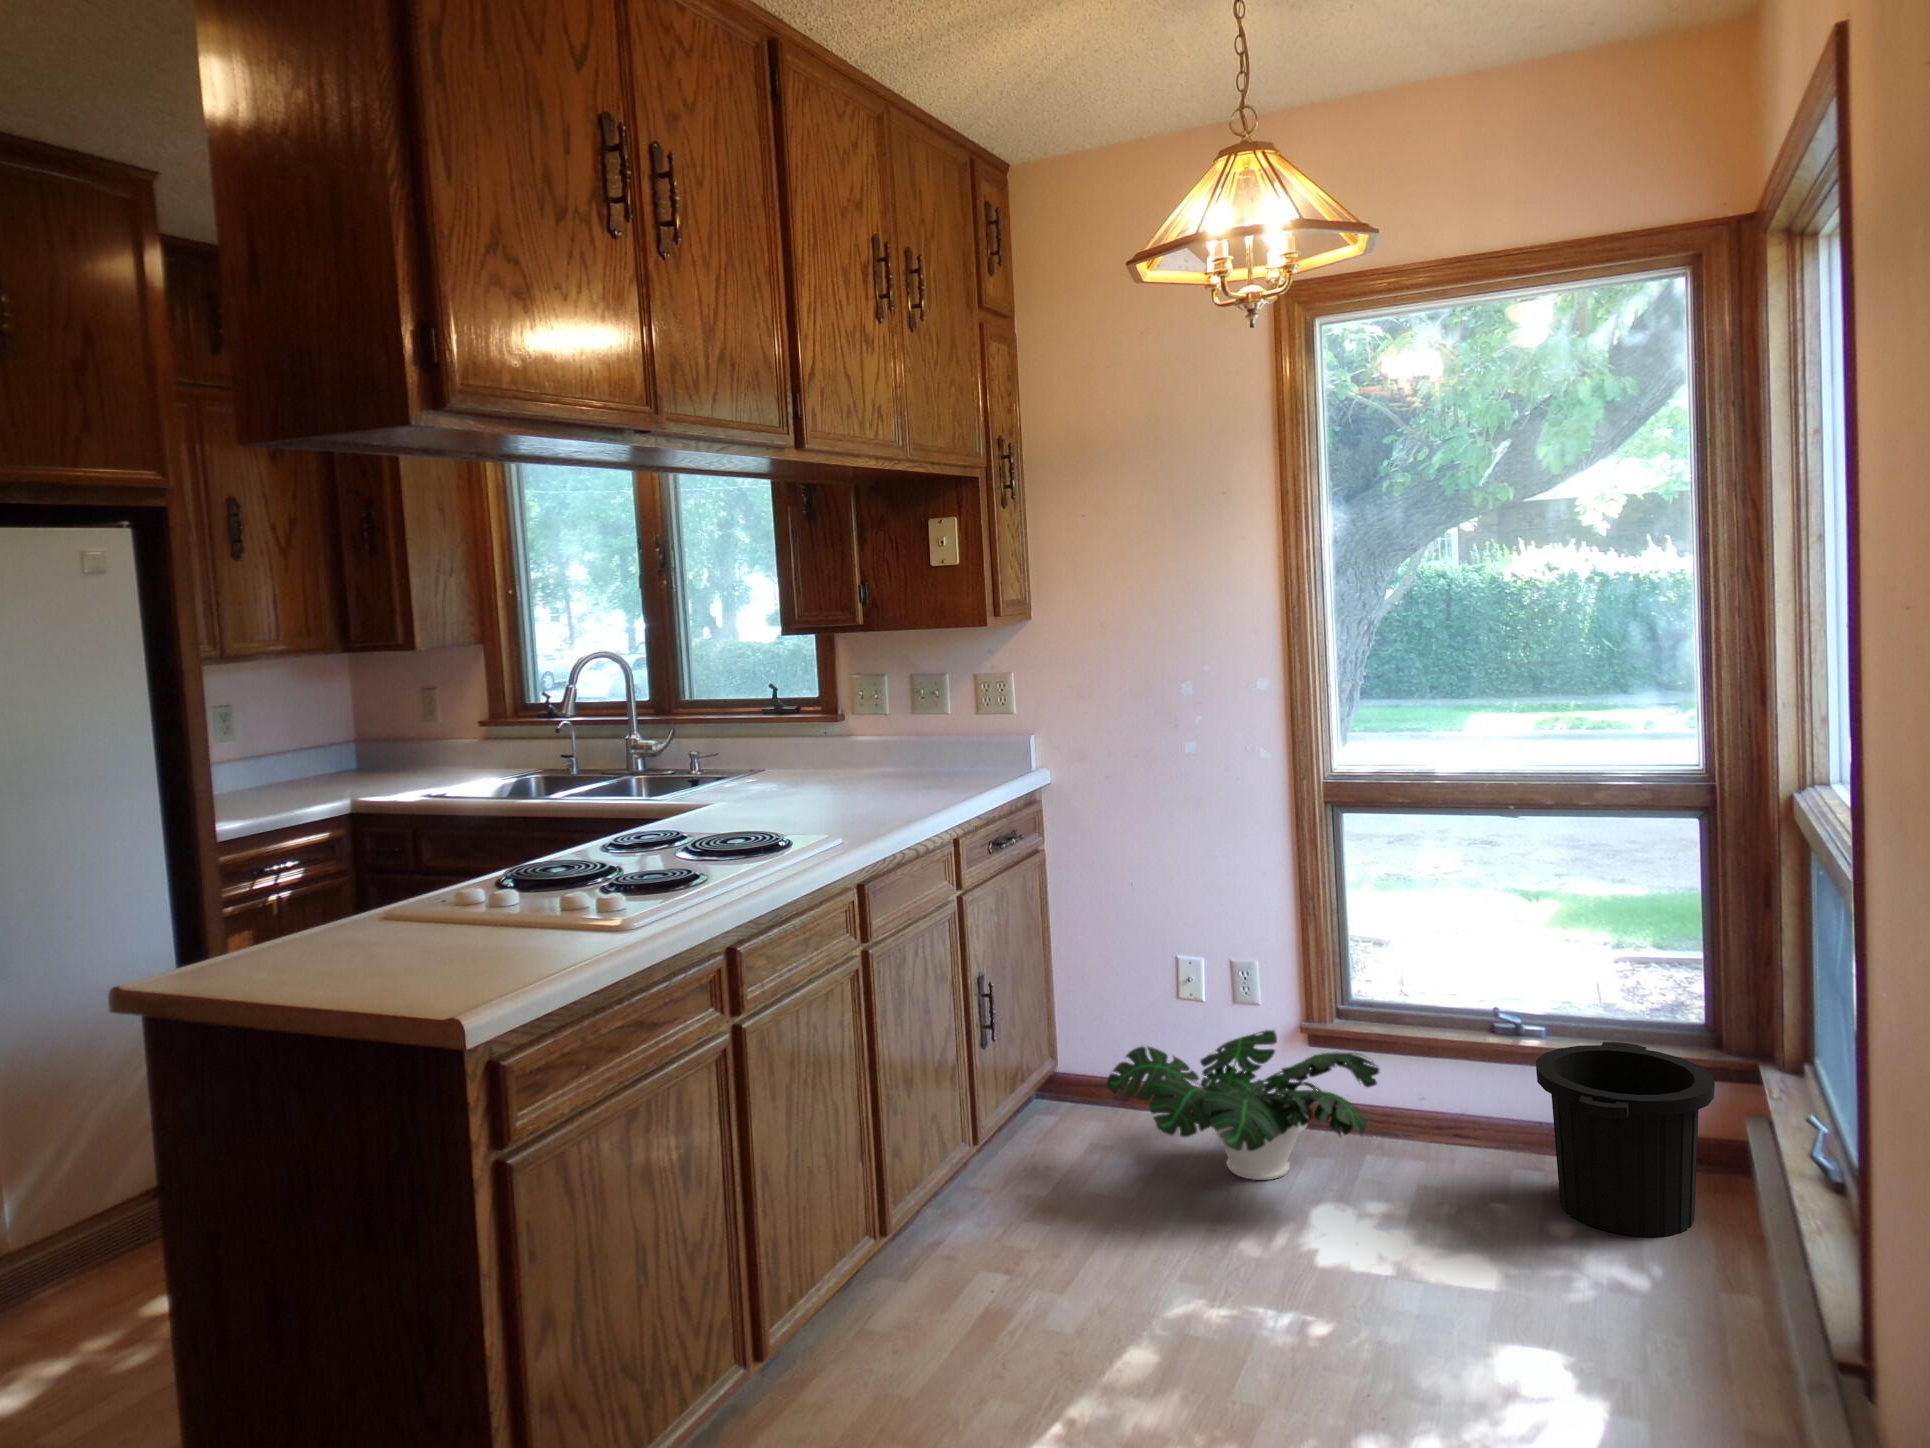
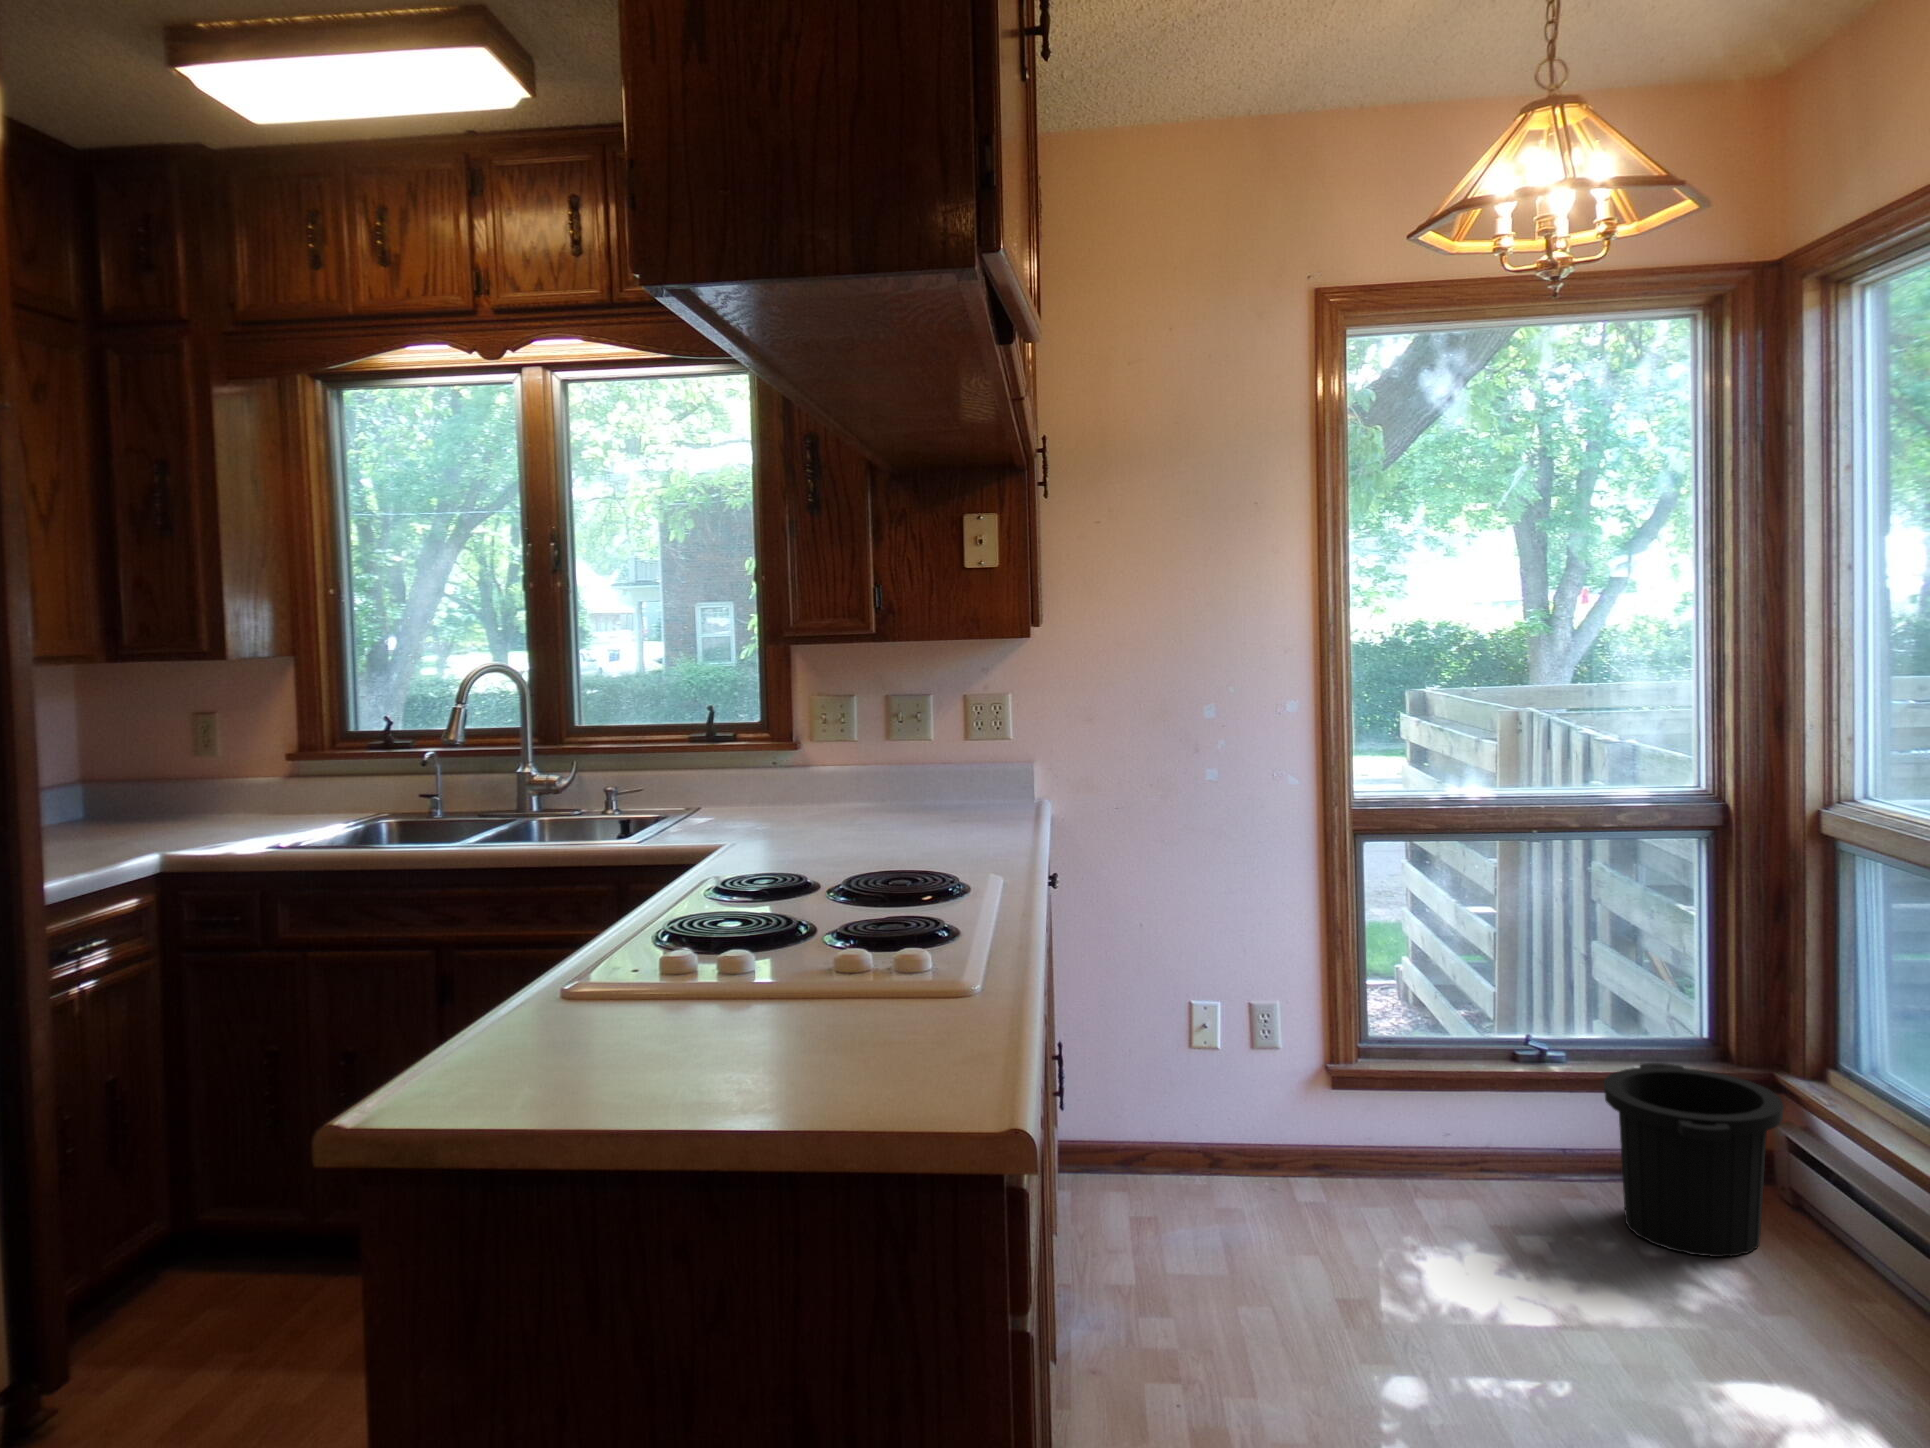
potted plant: present [1107,1030,1380,1180] -> none [1164,1076,1470,1239]

